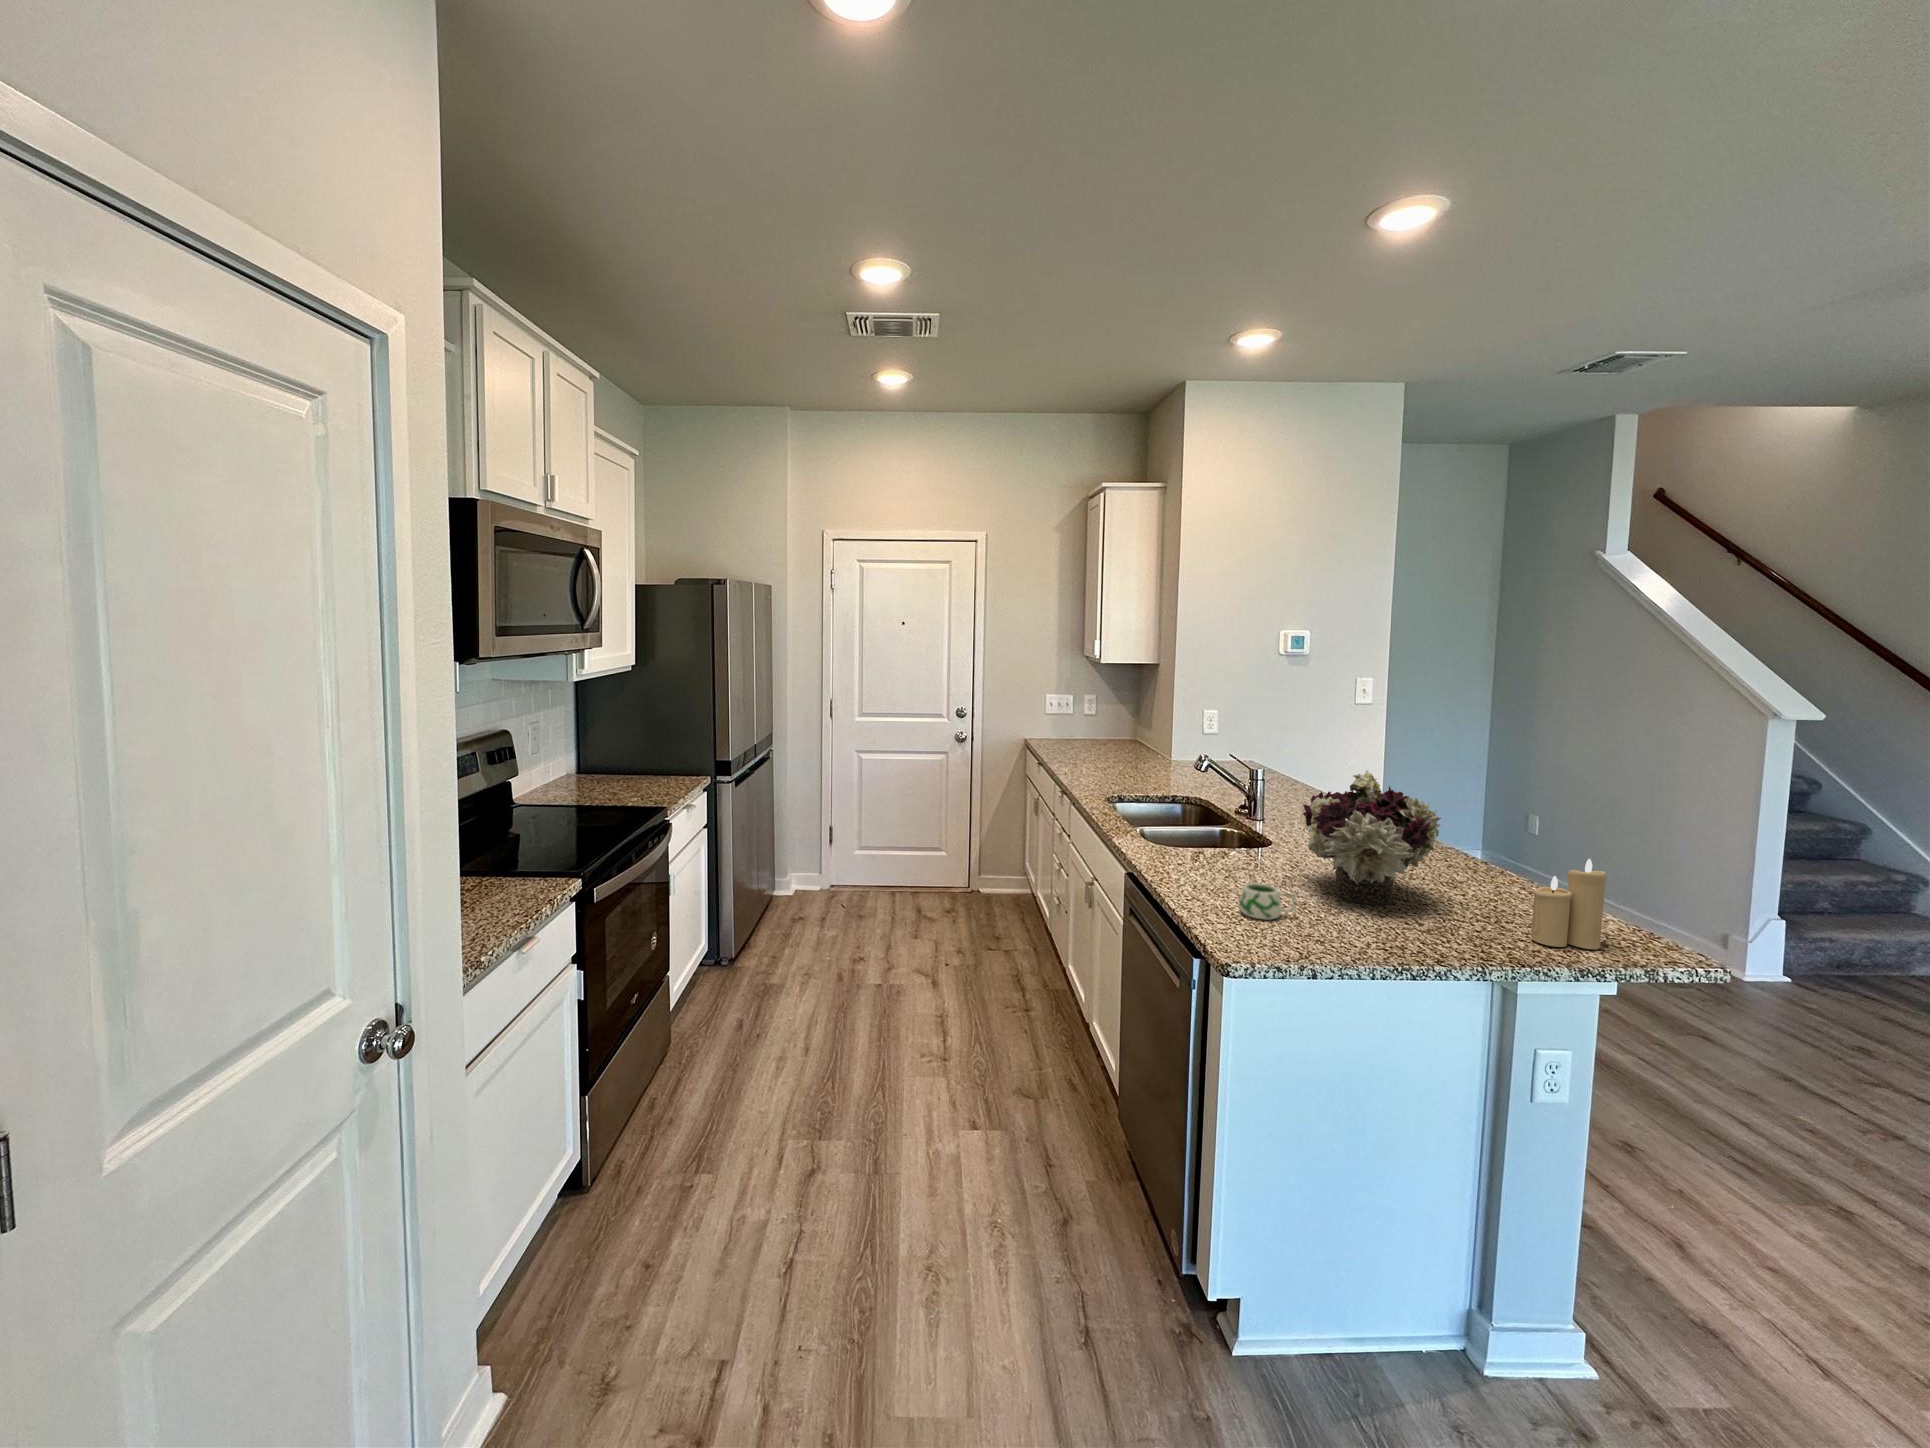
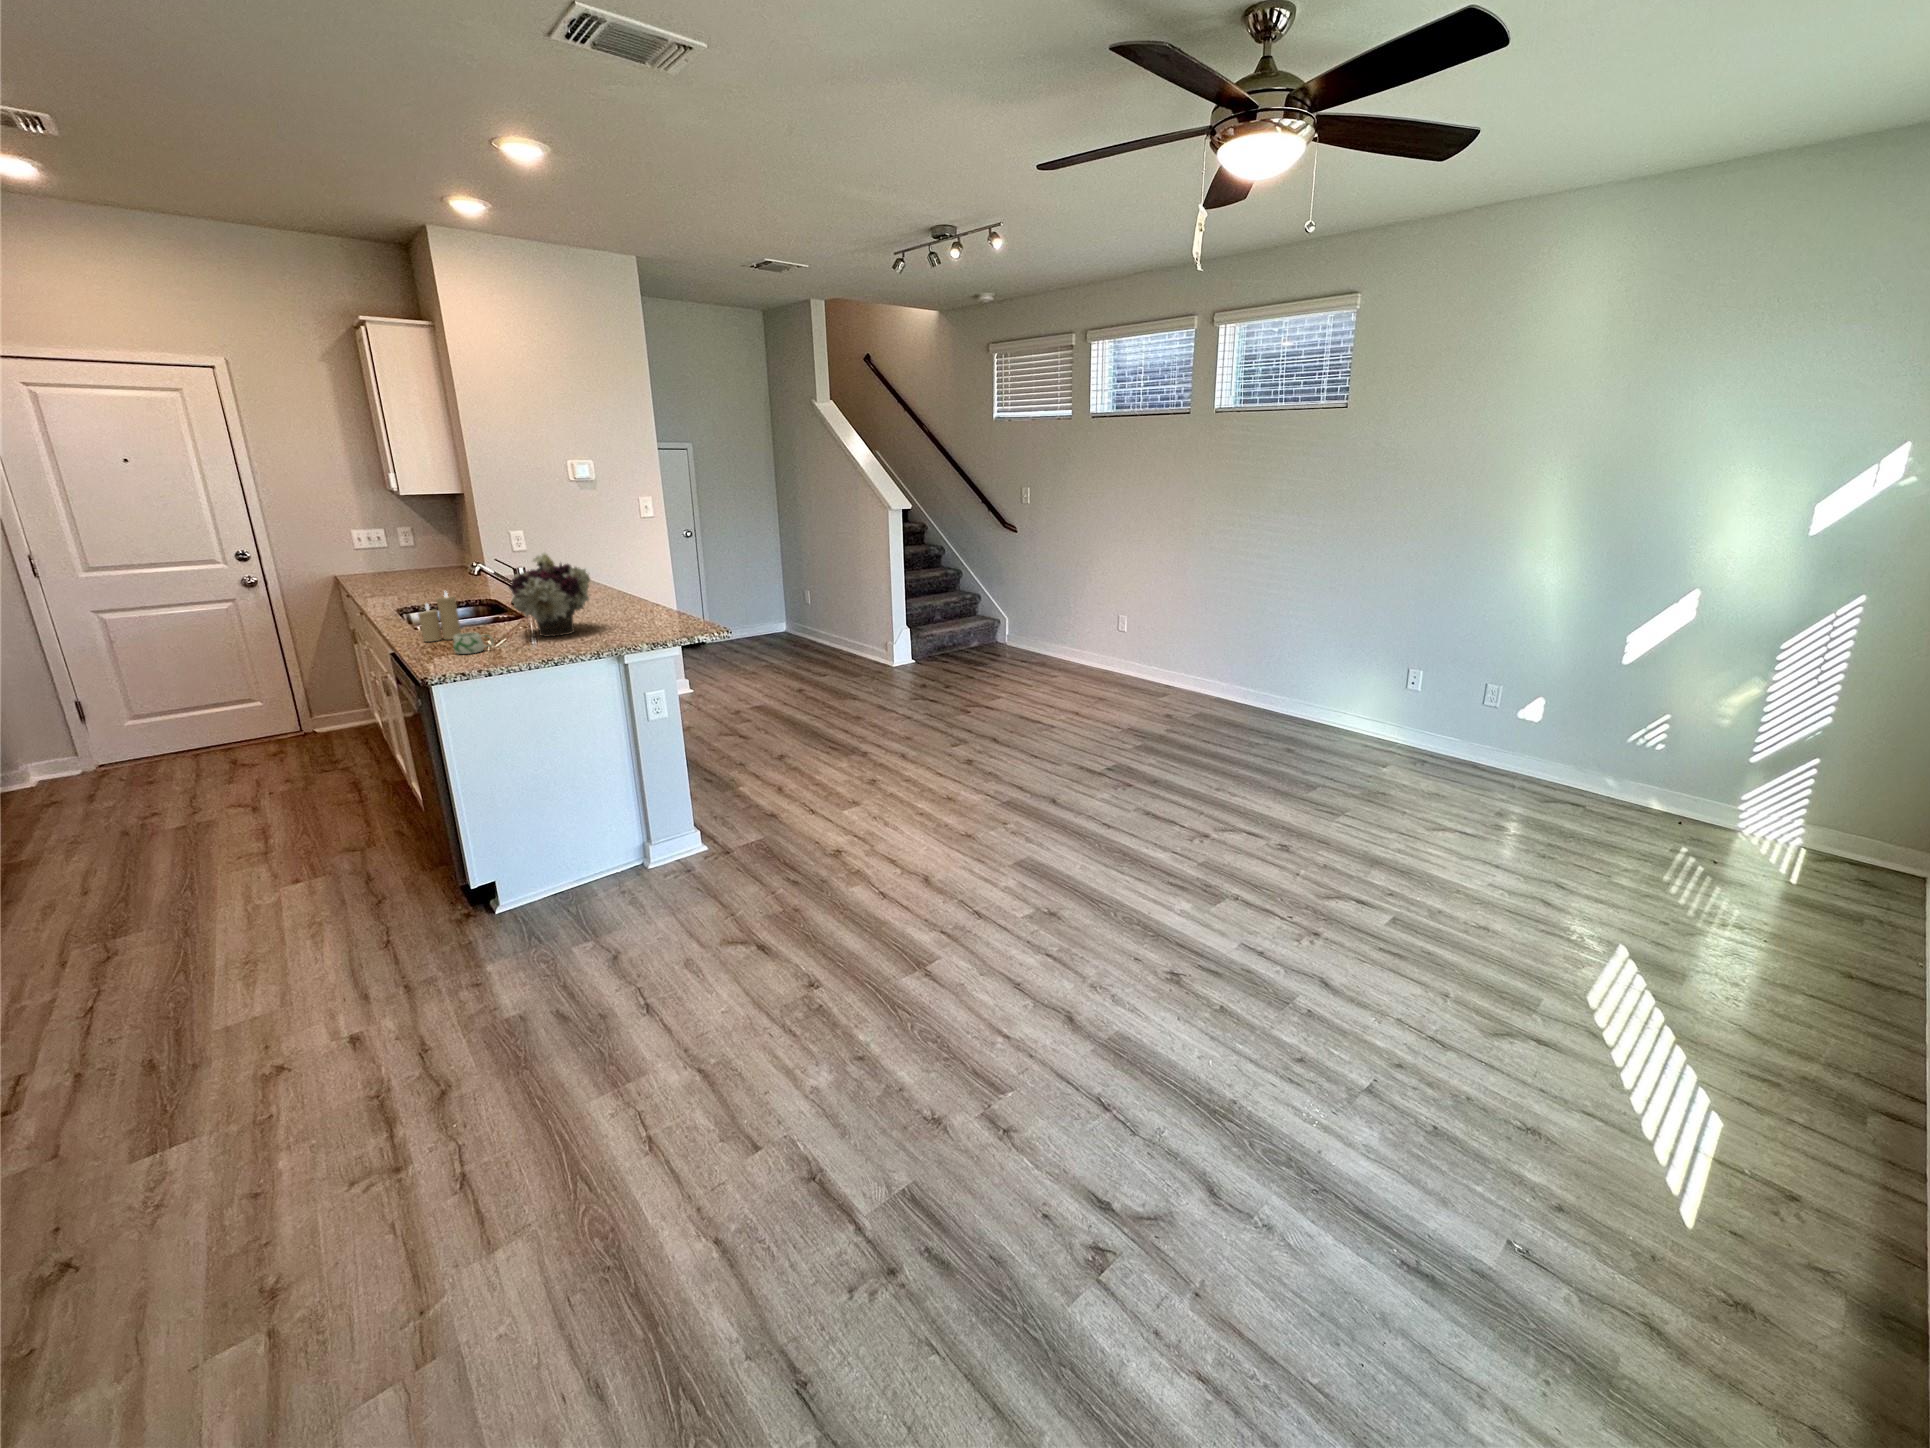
candle: present [1531,859,1607,950] -> present [418,592,461,641]

